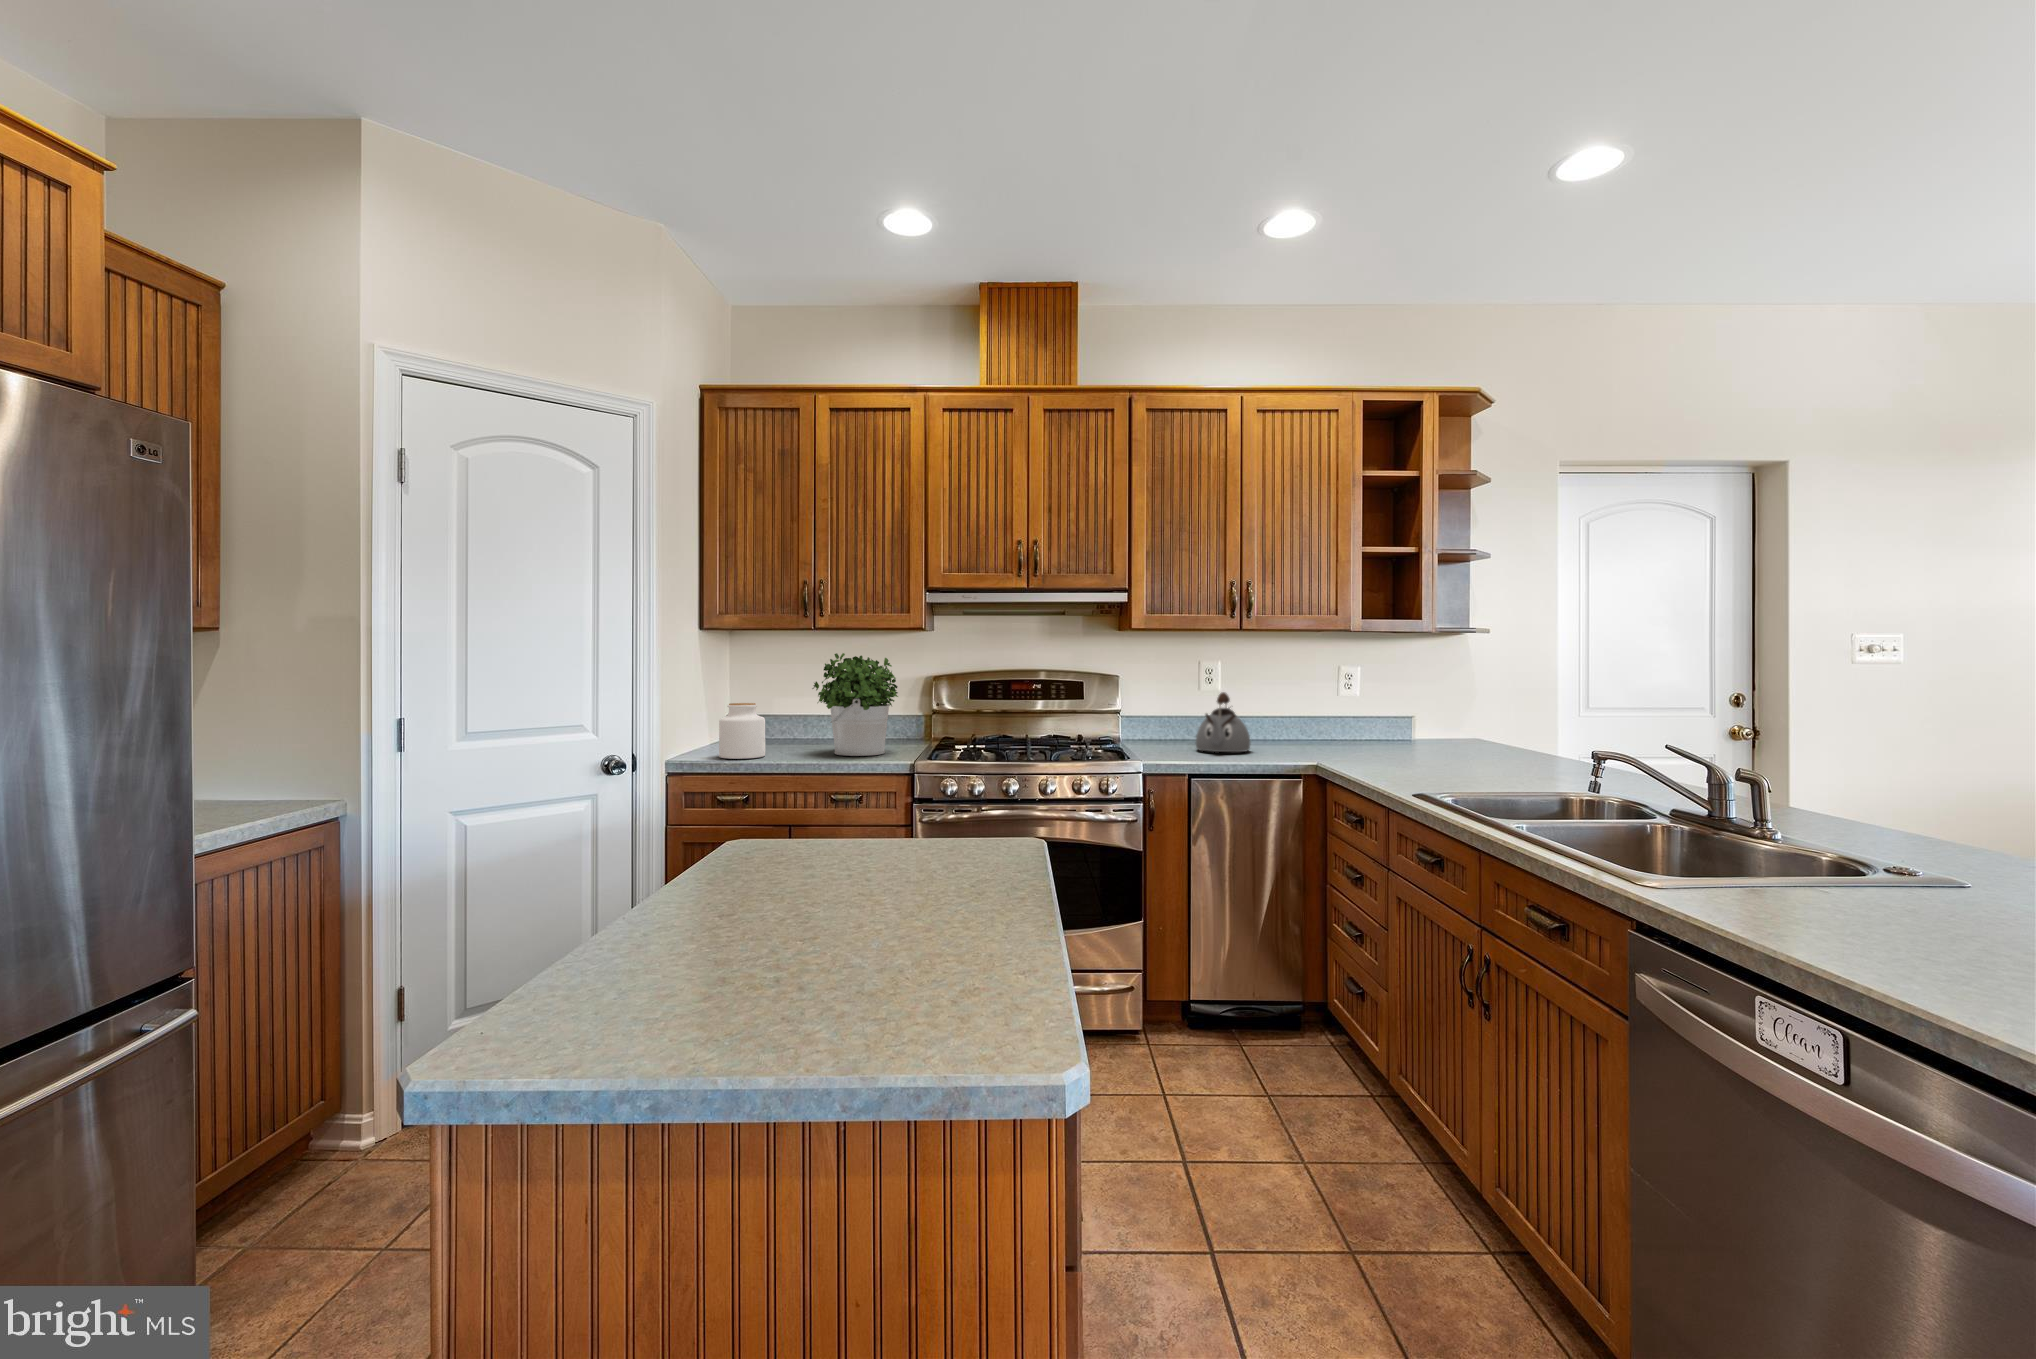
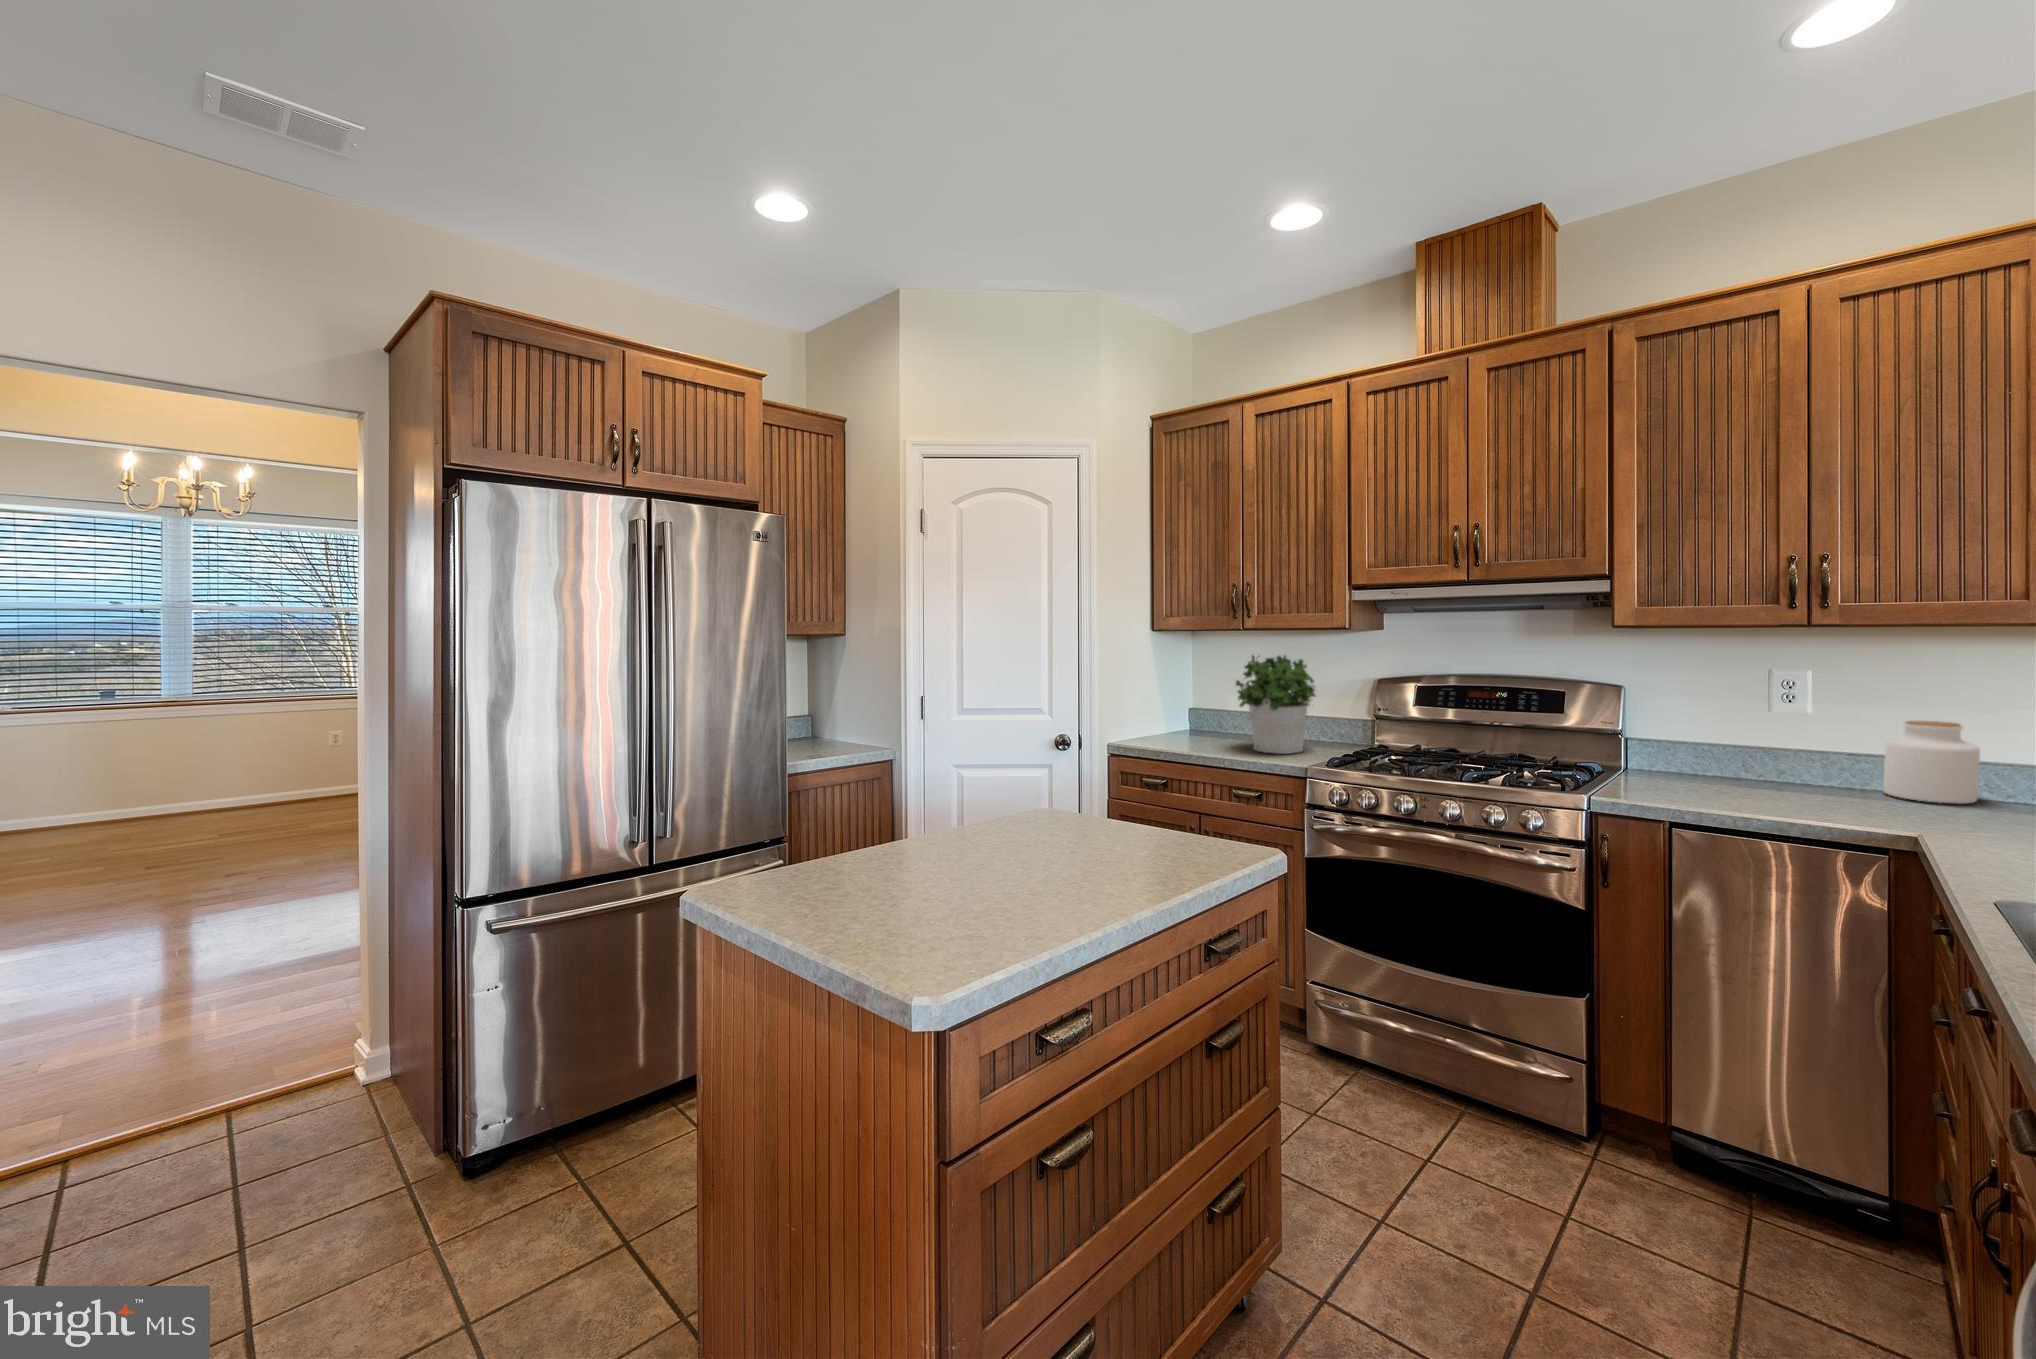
kettle: present [1196,692,1250,752] -> none [1713,710,1815,797]
jar: present [719,703,765,759] -> present [1883,721,1980,804]

